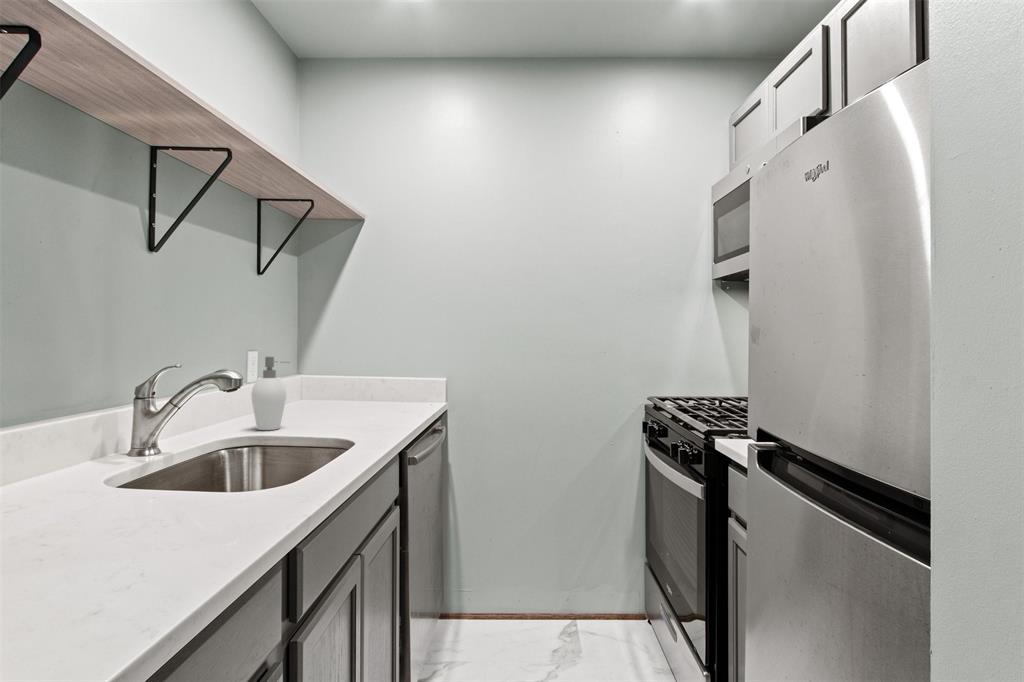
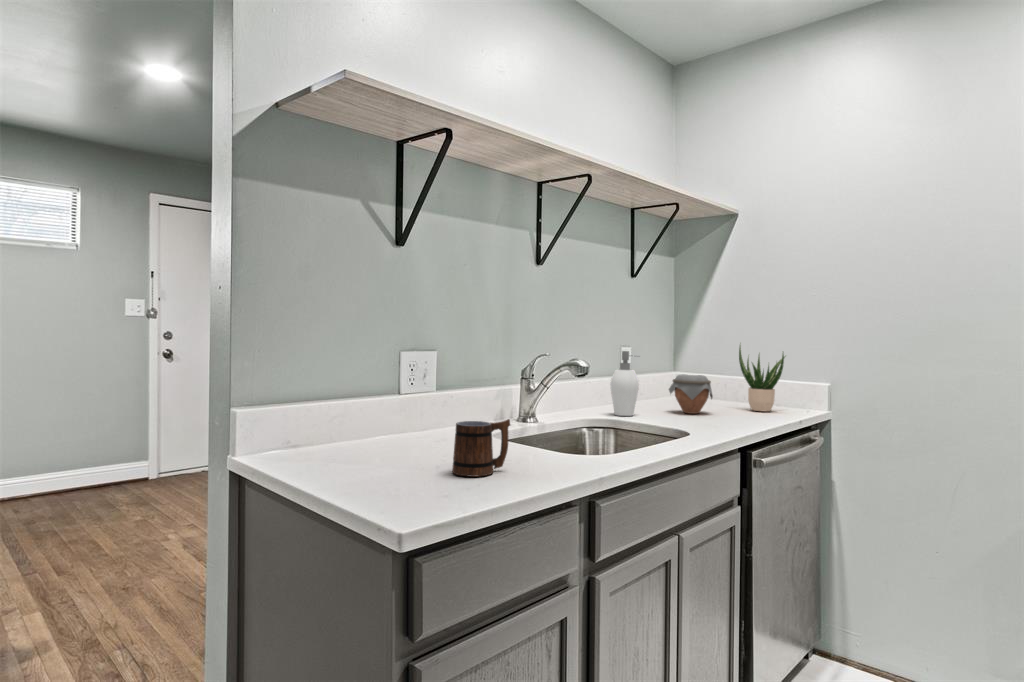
potted plant: none [376,344,419,409] -> present [739,345,785,411]
jar: none [313,379,360,419] -> present [669,374,713,414]
mug: none [75,468,181,577] -> present [452,419,510,477]

